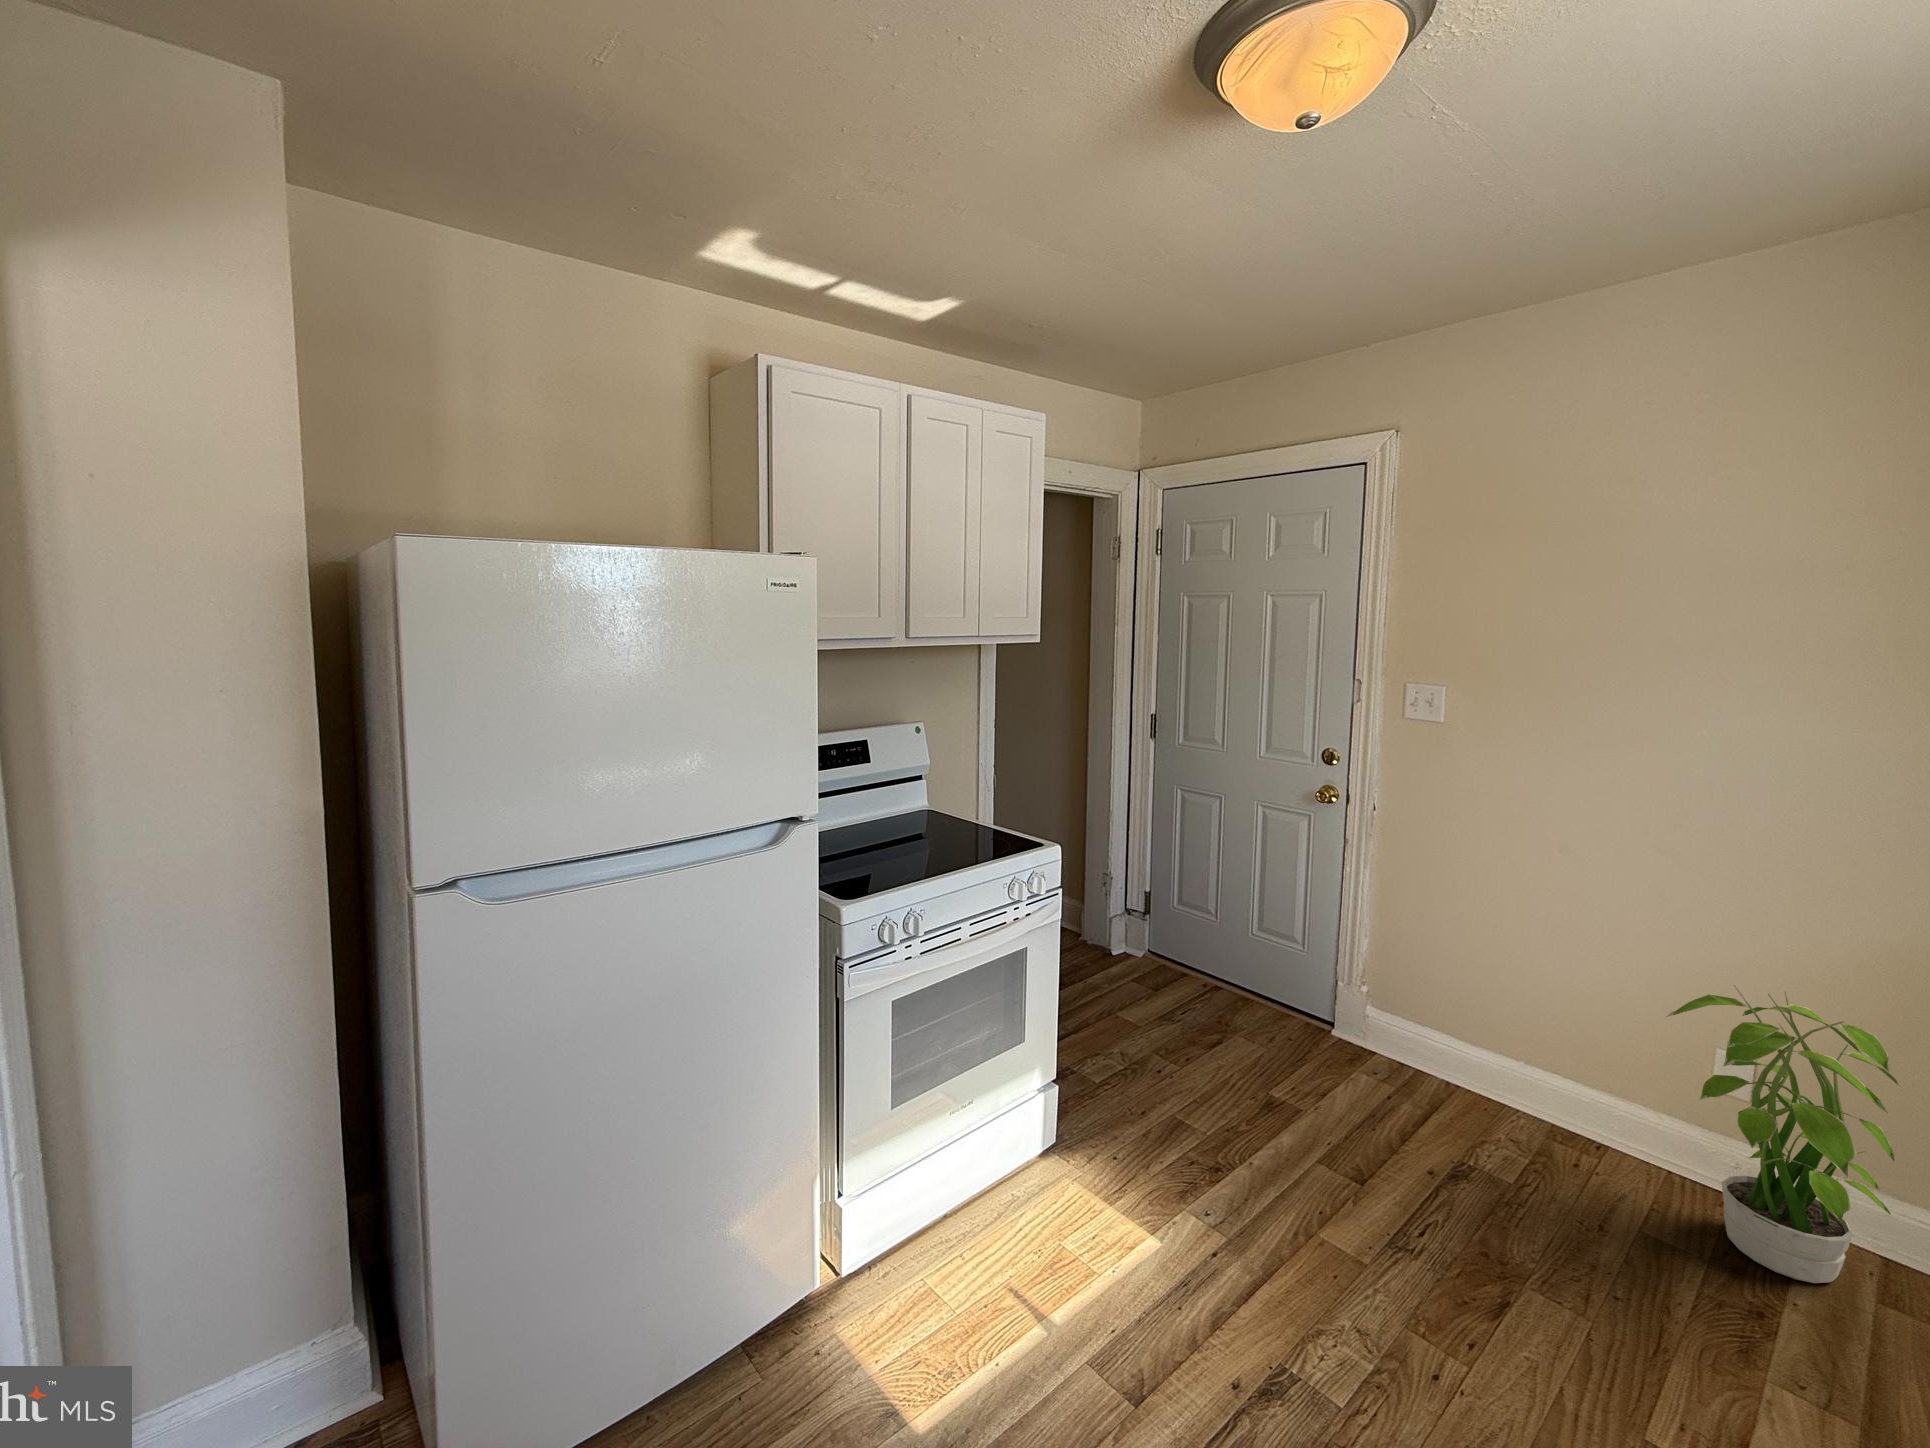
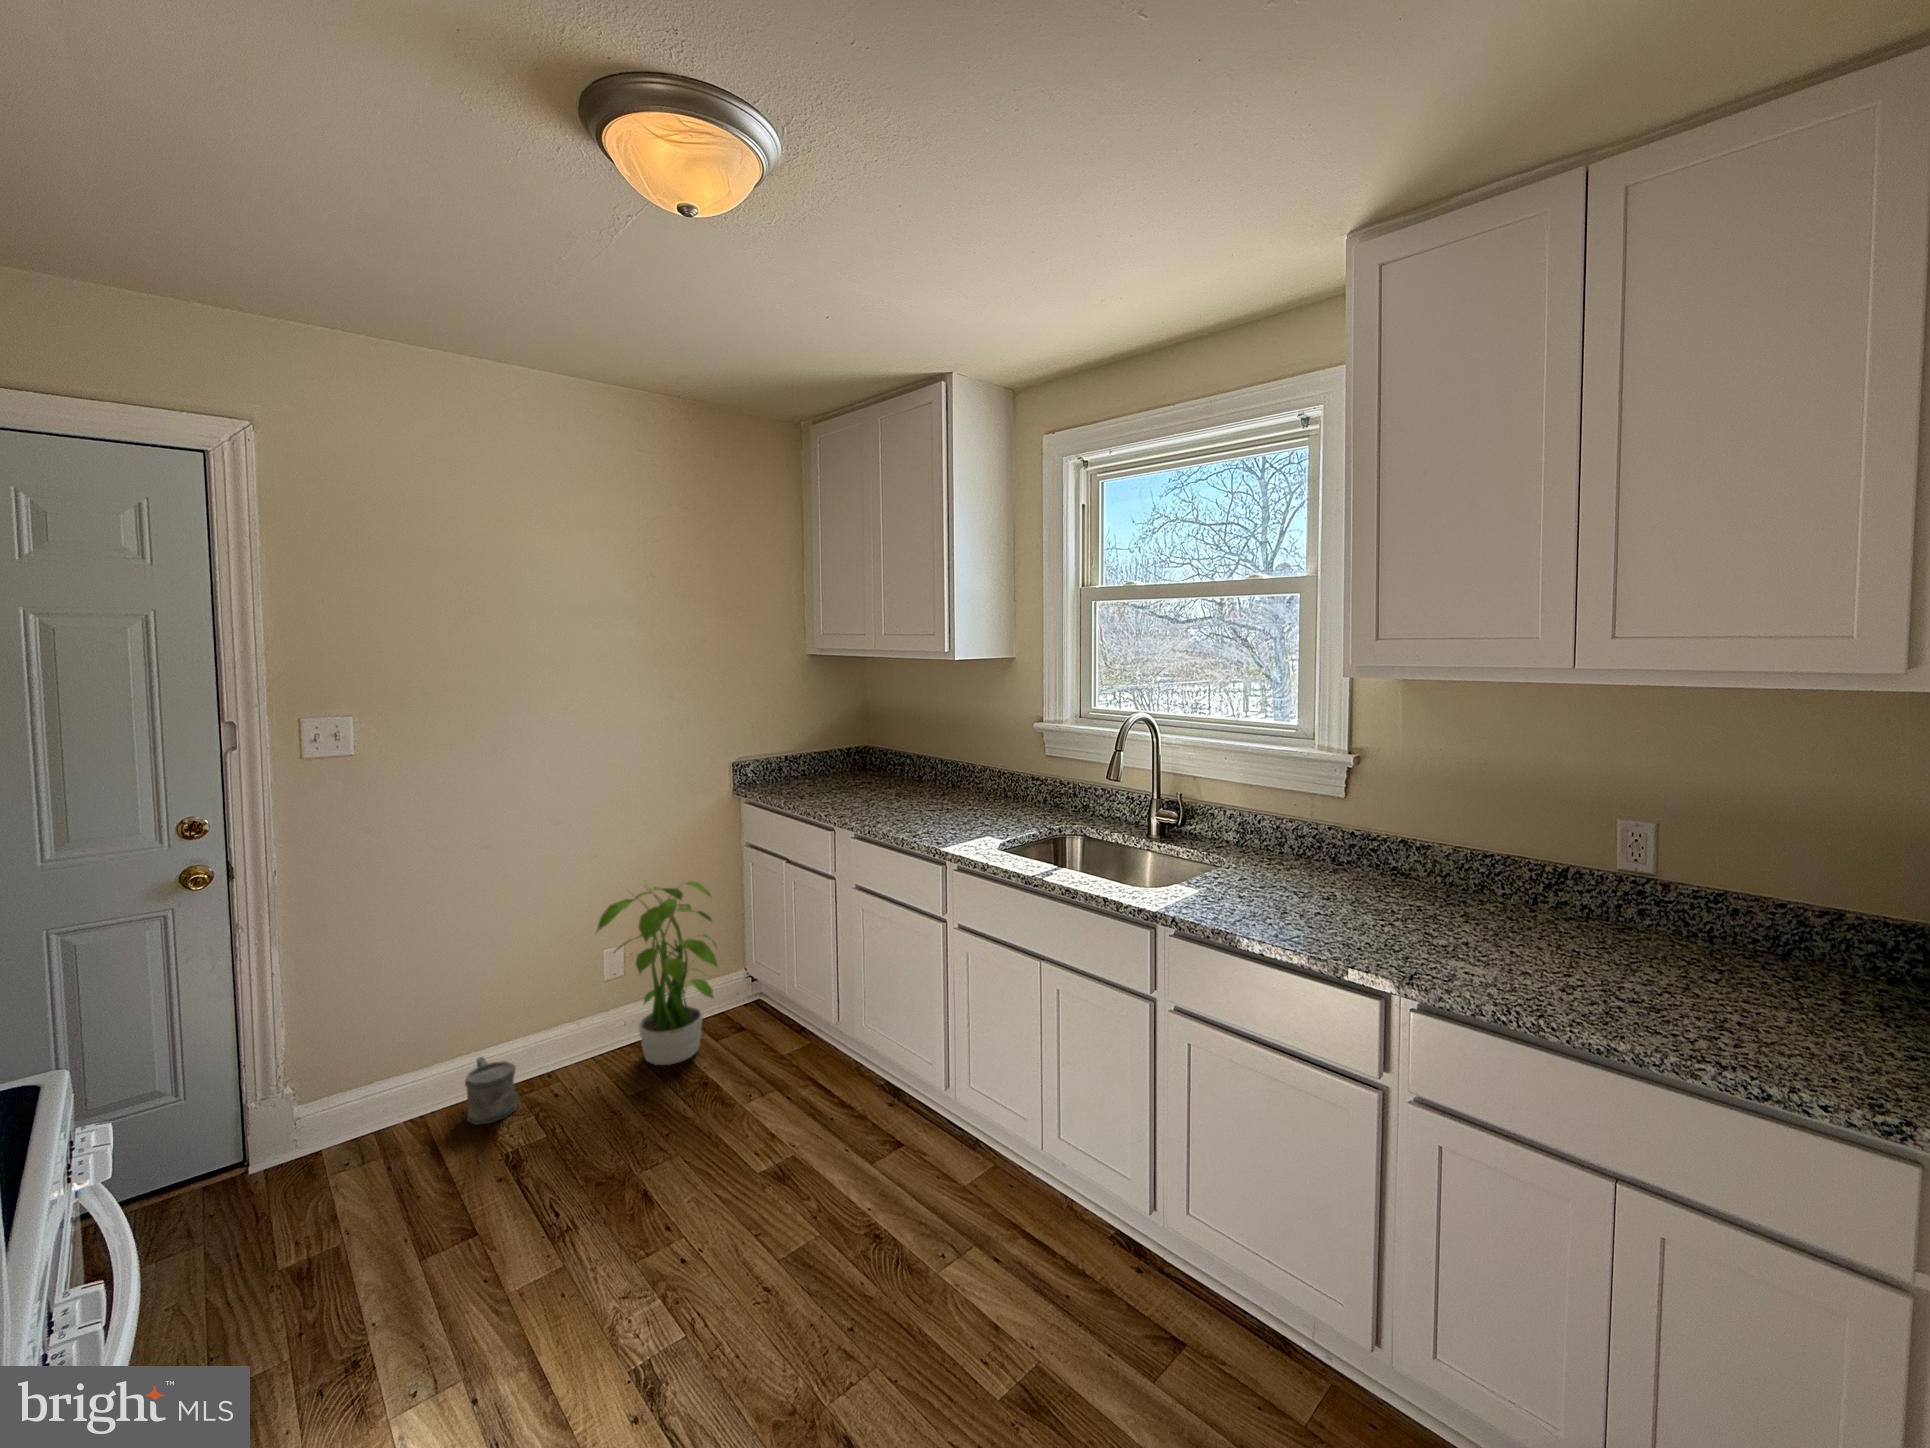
watering can: none [1477,1073,1541,1146] -> present [465,1057,518,1125]

